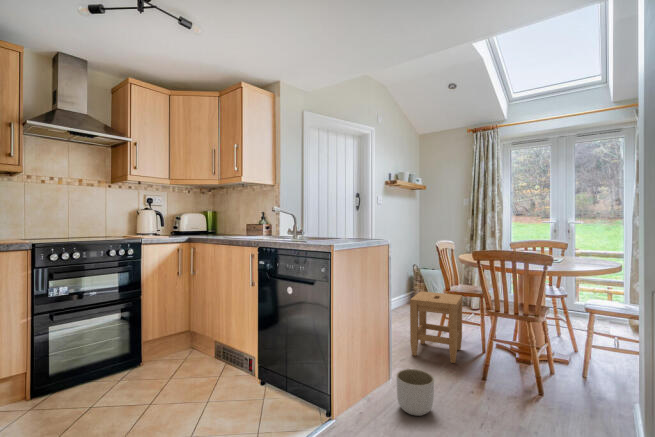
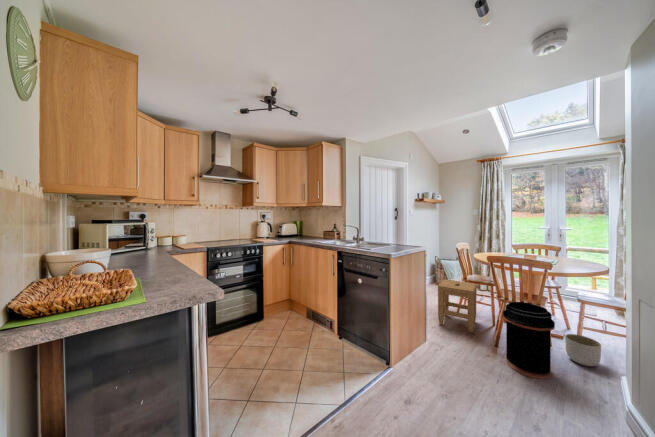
trash can: none [491,313,554,415] -> present [503,302,555,379]
planter: present [397,369,434,416] -> present [565,334,601,366]

